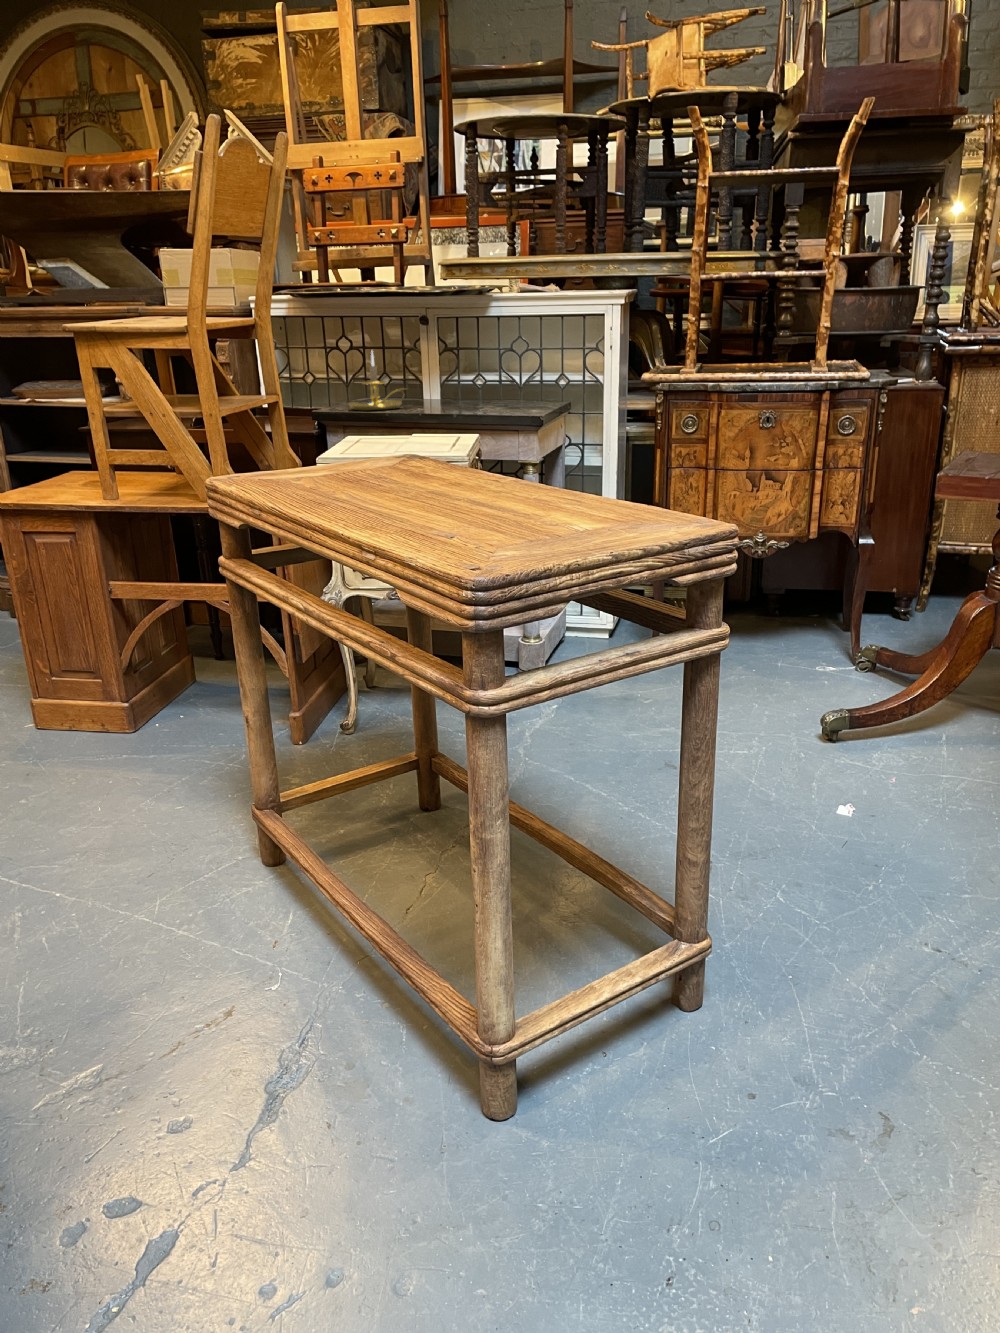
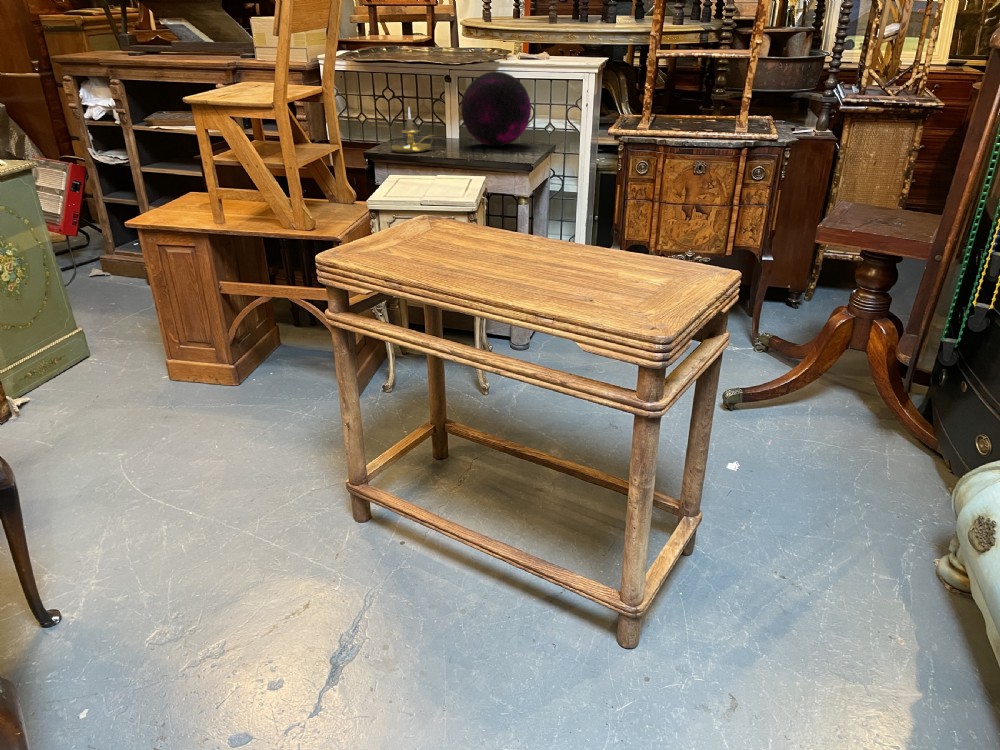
decorative orb: none [442,304,536,403] -> present [461,72,531,146]

